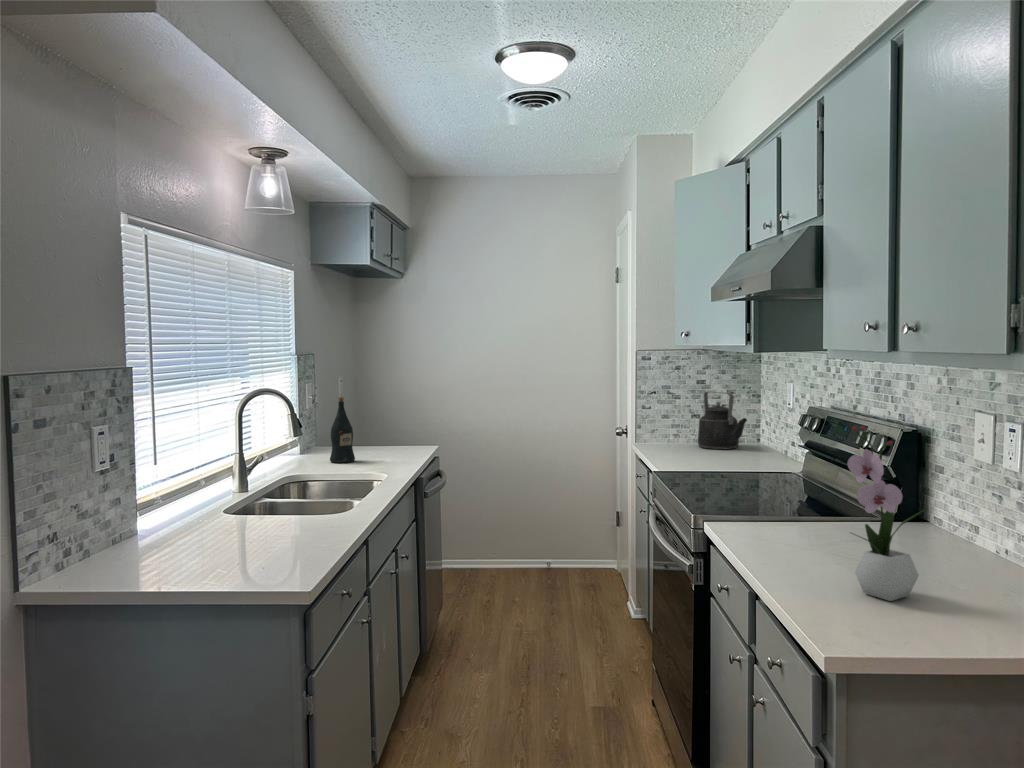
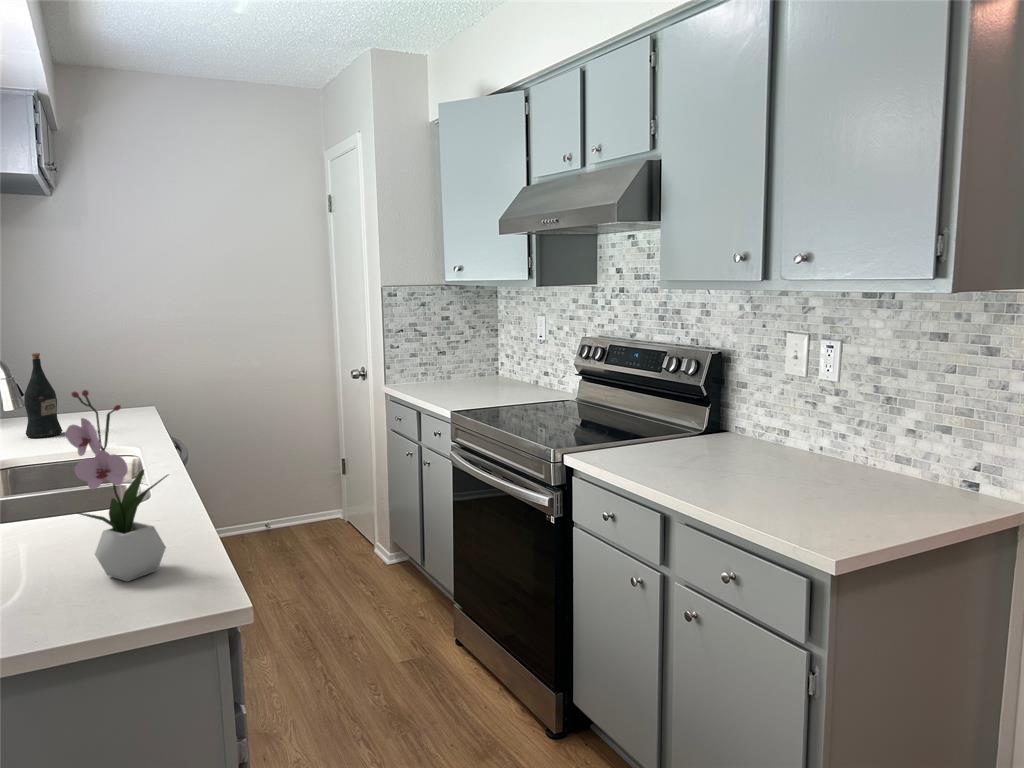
kettle: present [698,391,747,450] -> none [451,327,502,385]
flower arrangement: present [848,425,927,601] -> present [66,390,168,582]

